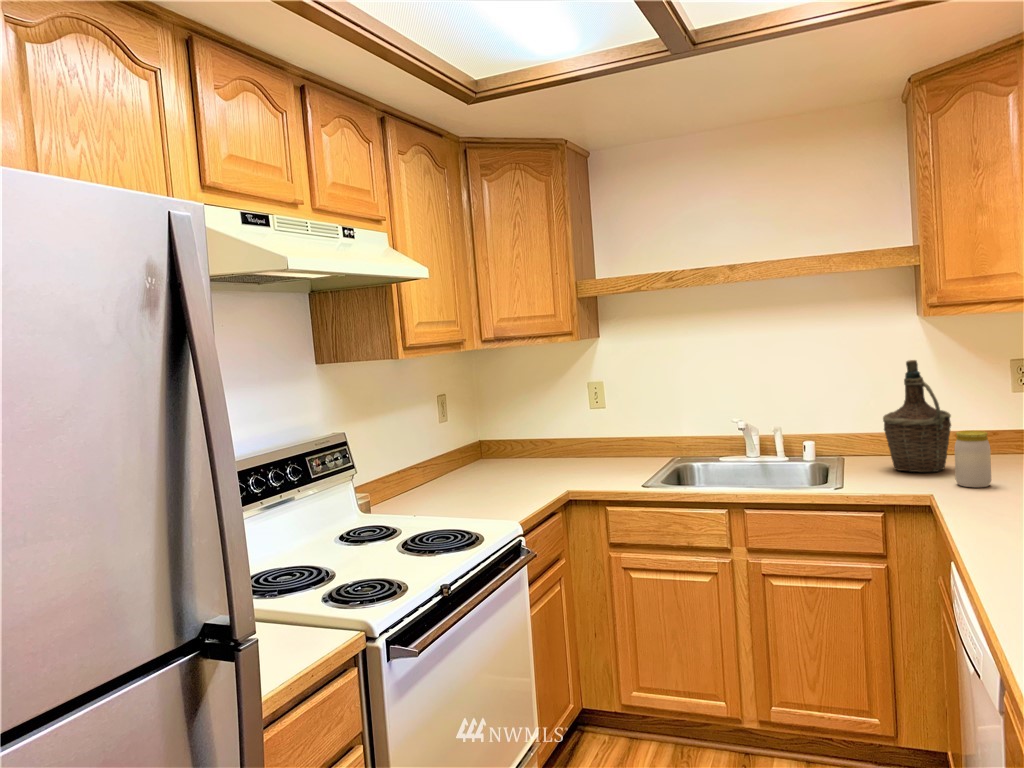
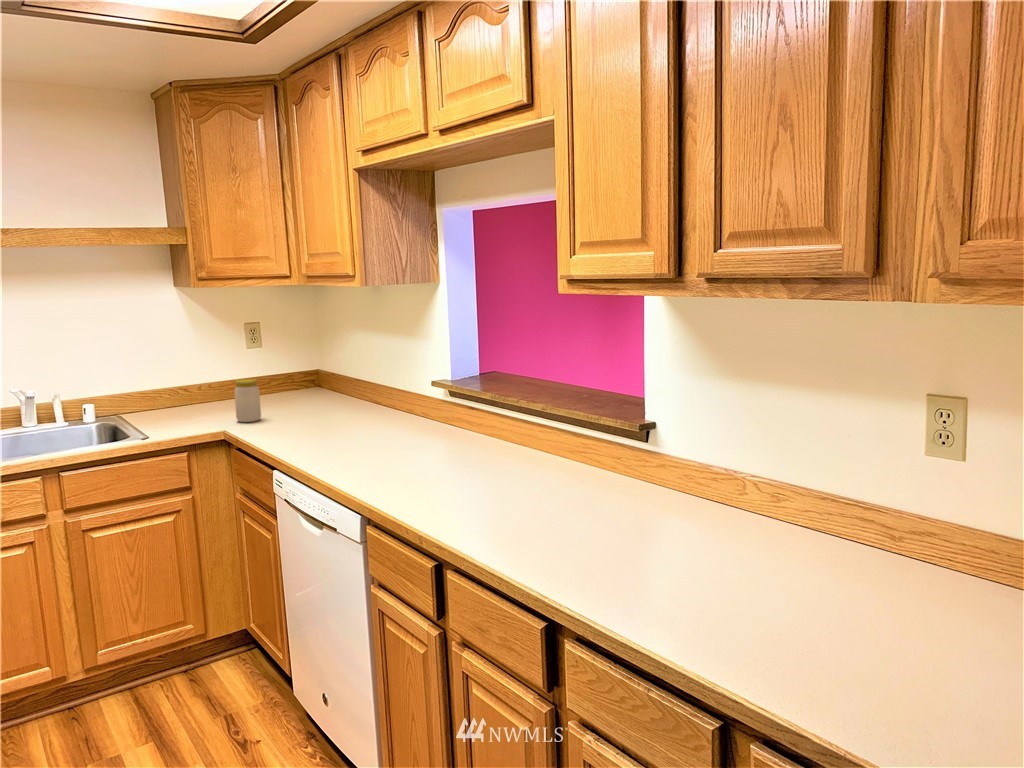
bottle: present [883,360,951,472] -> none [169,324,223,418]

